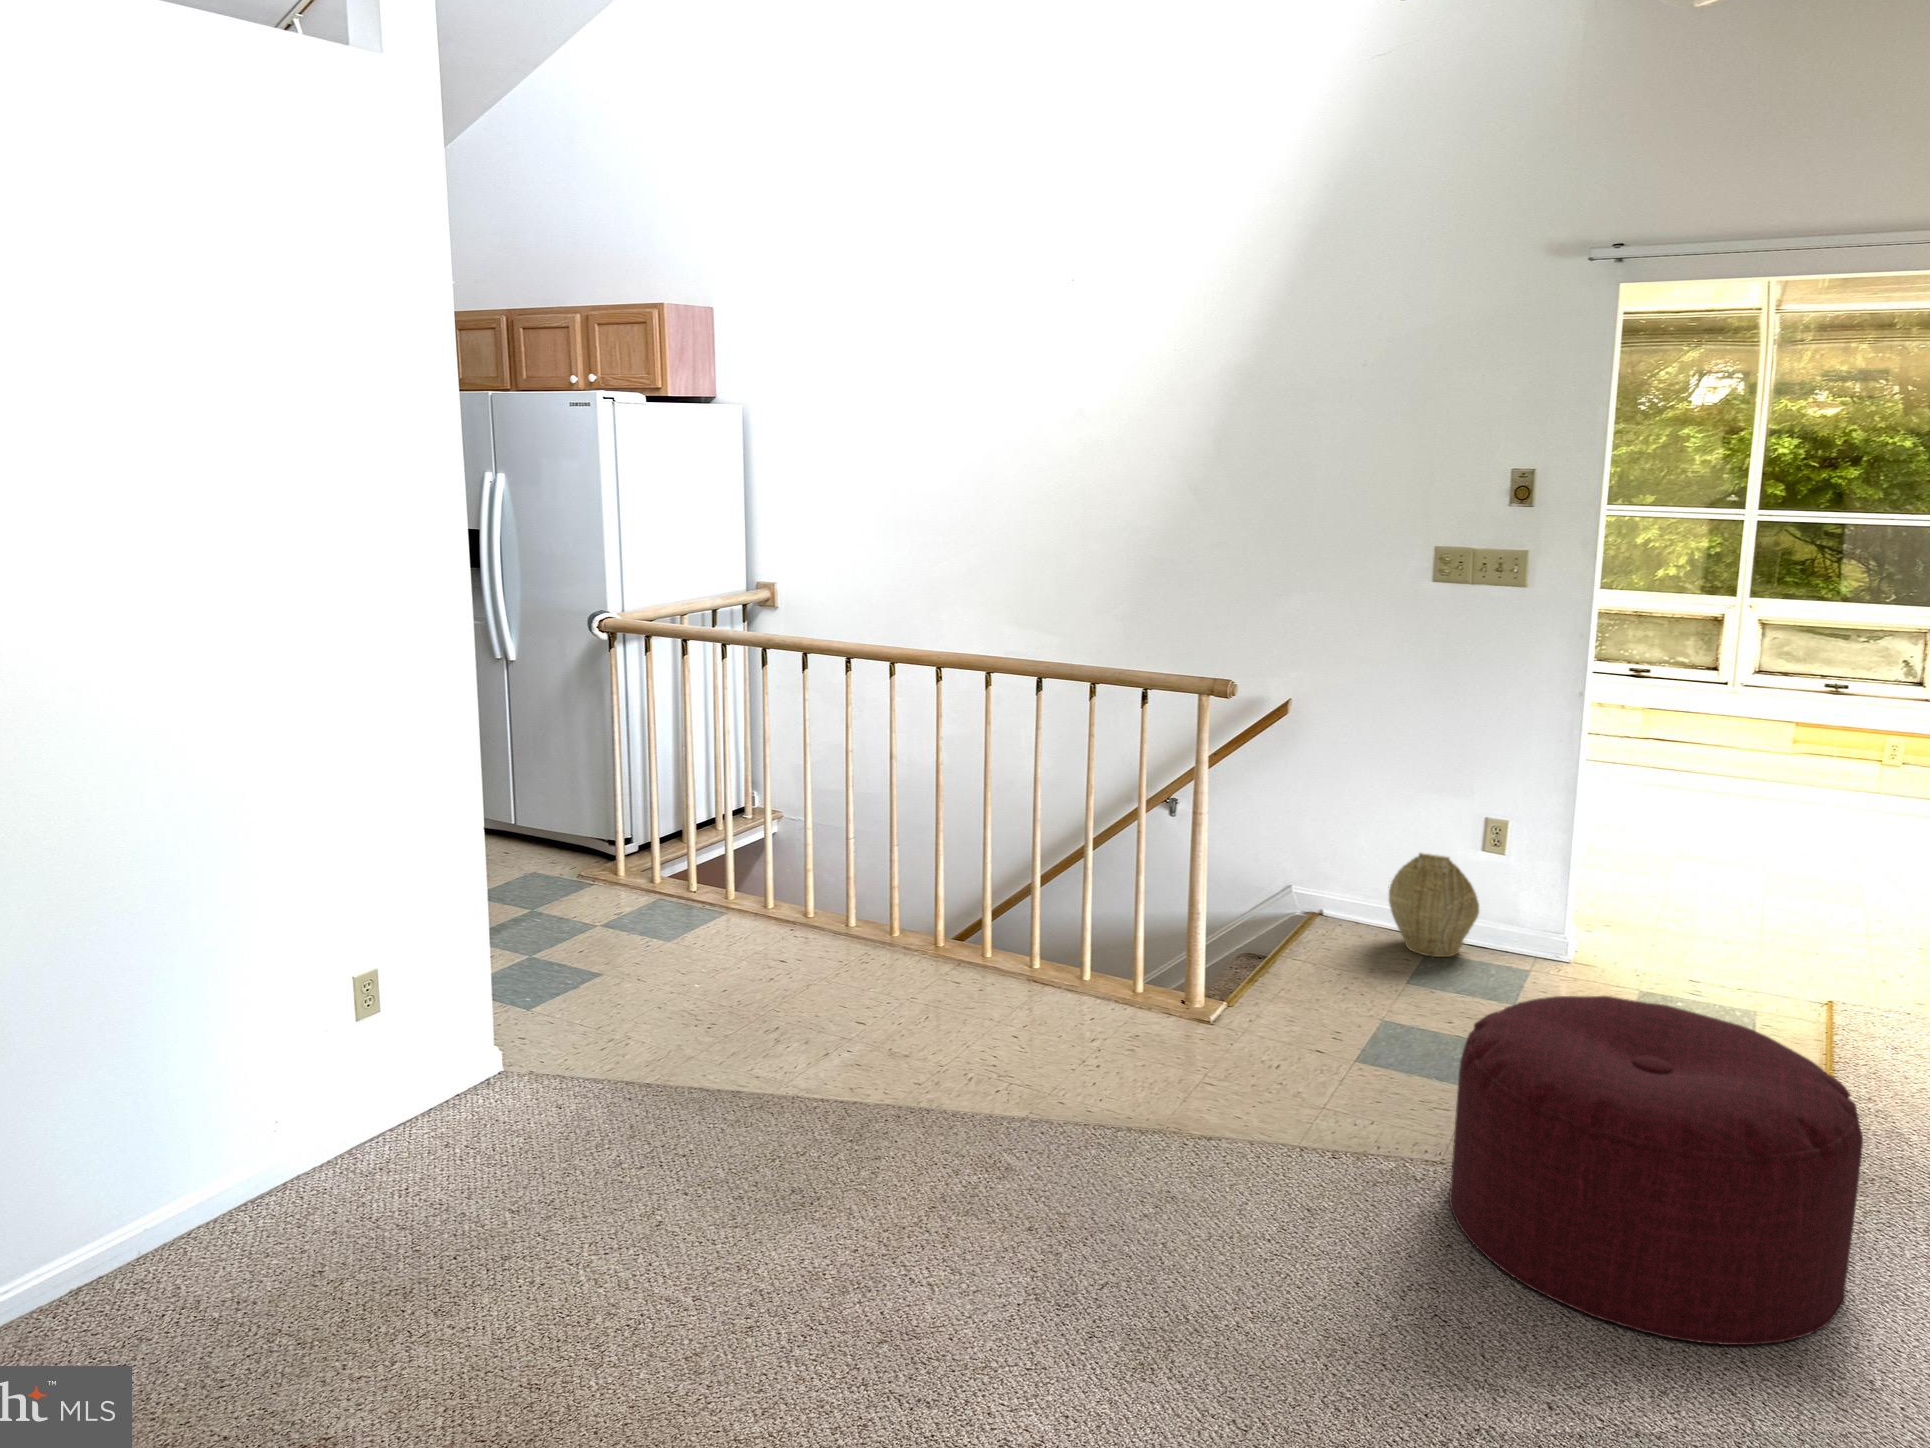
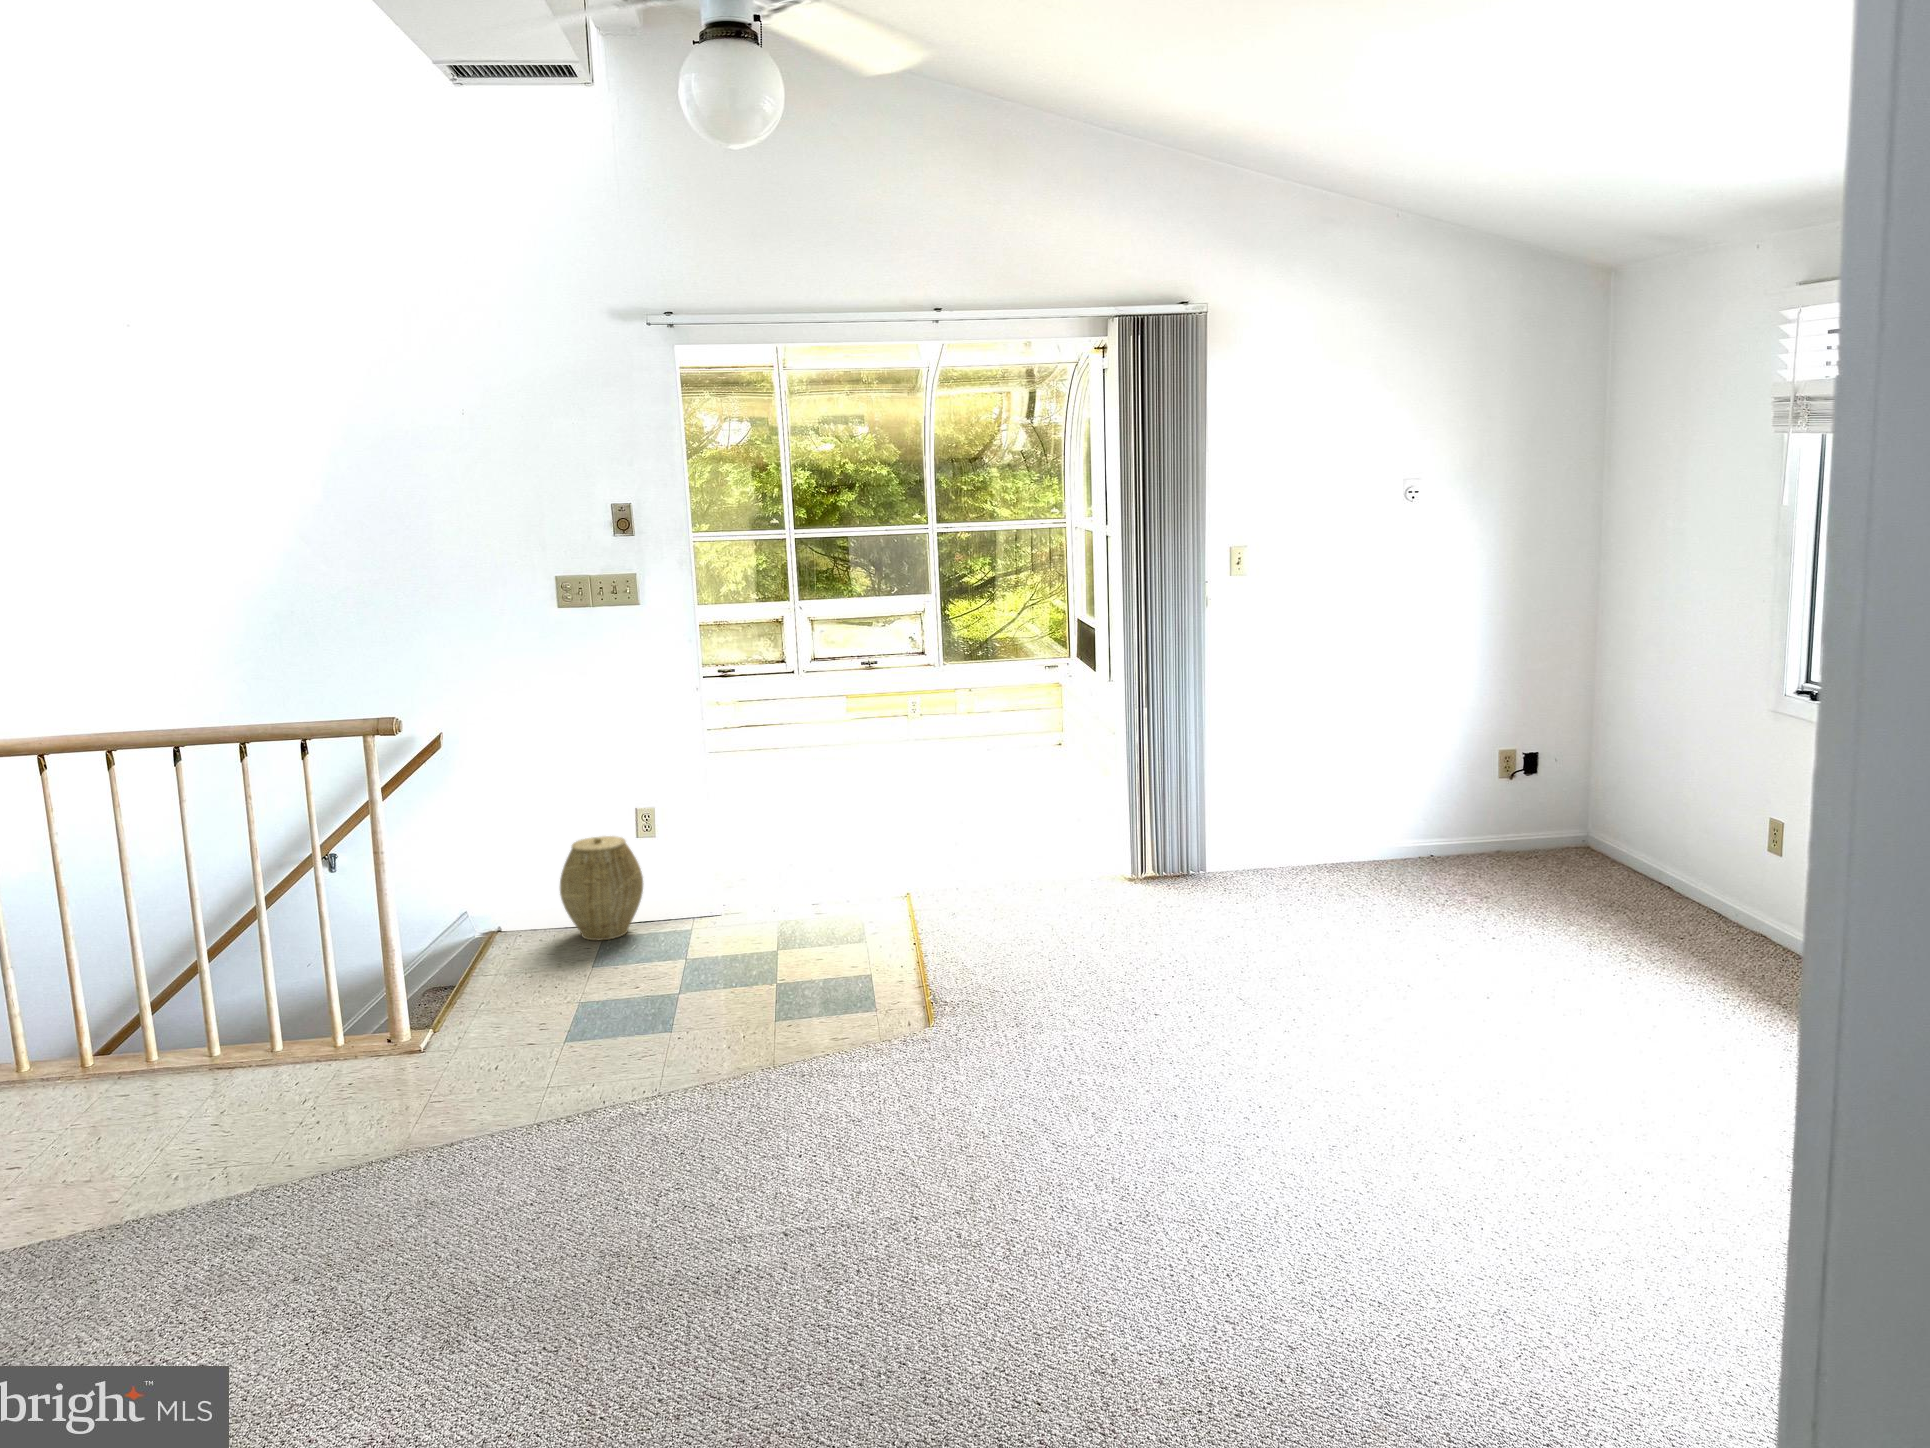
ottoman: present [1449,996,1863,1345] -> none [666,915,945,1158]

